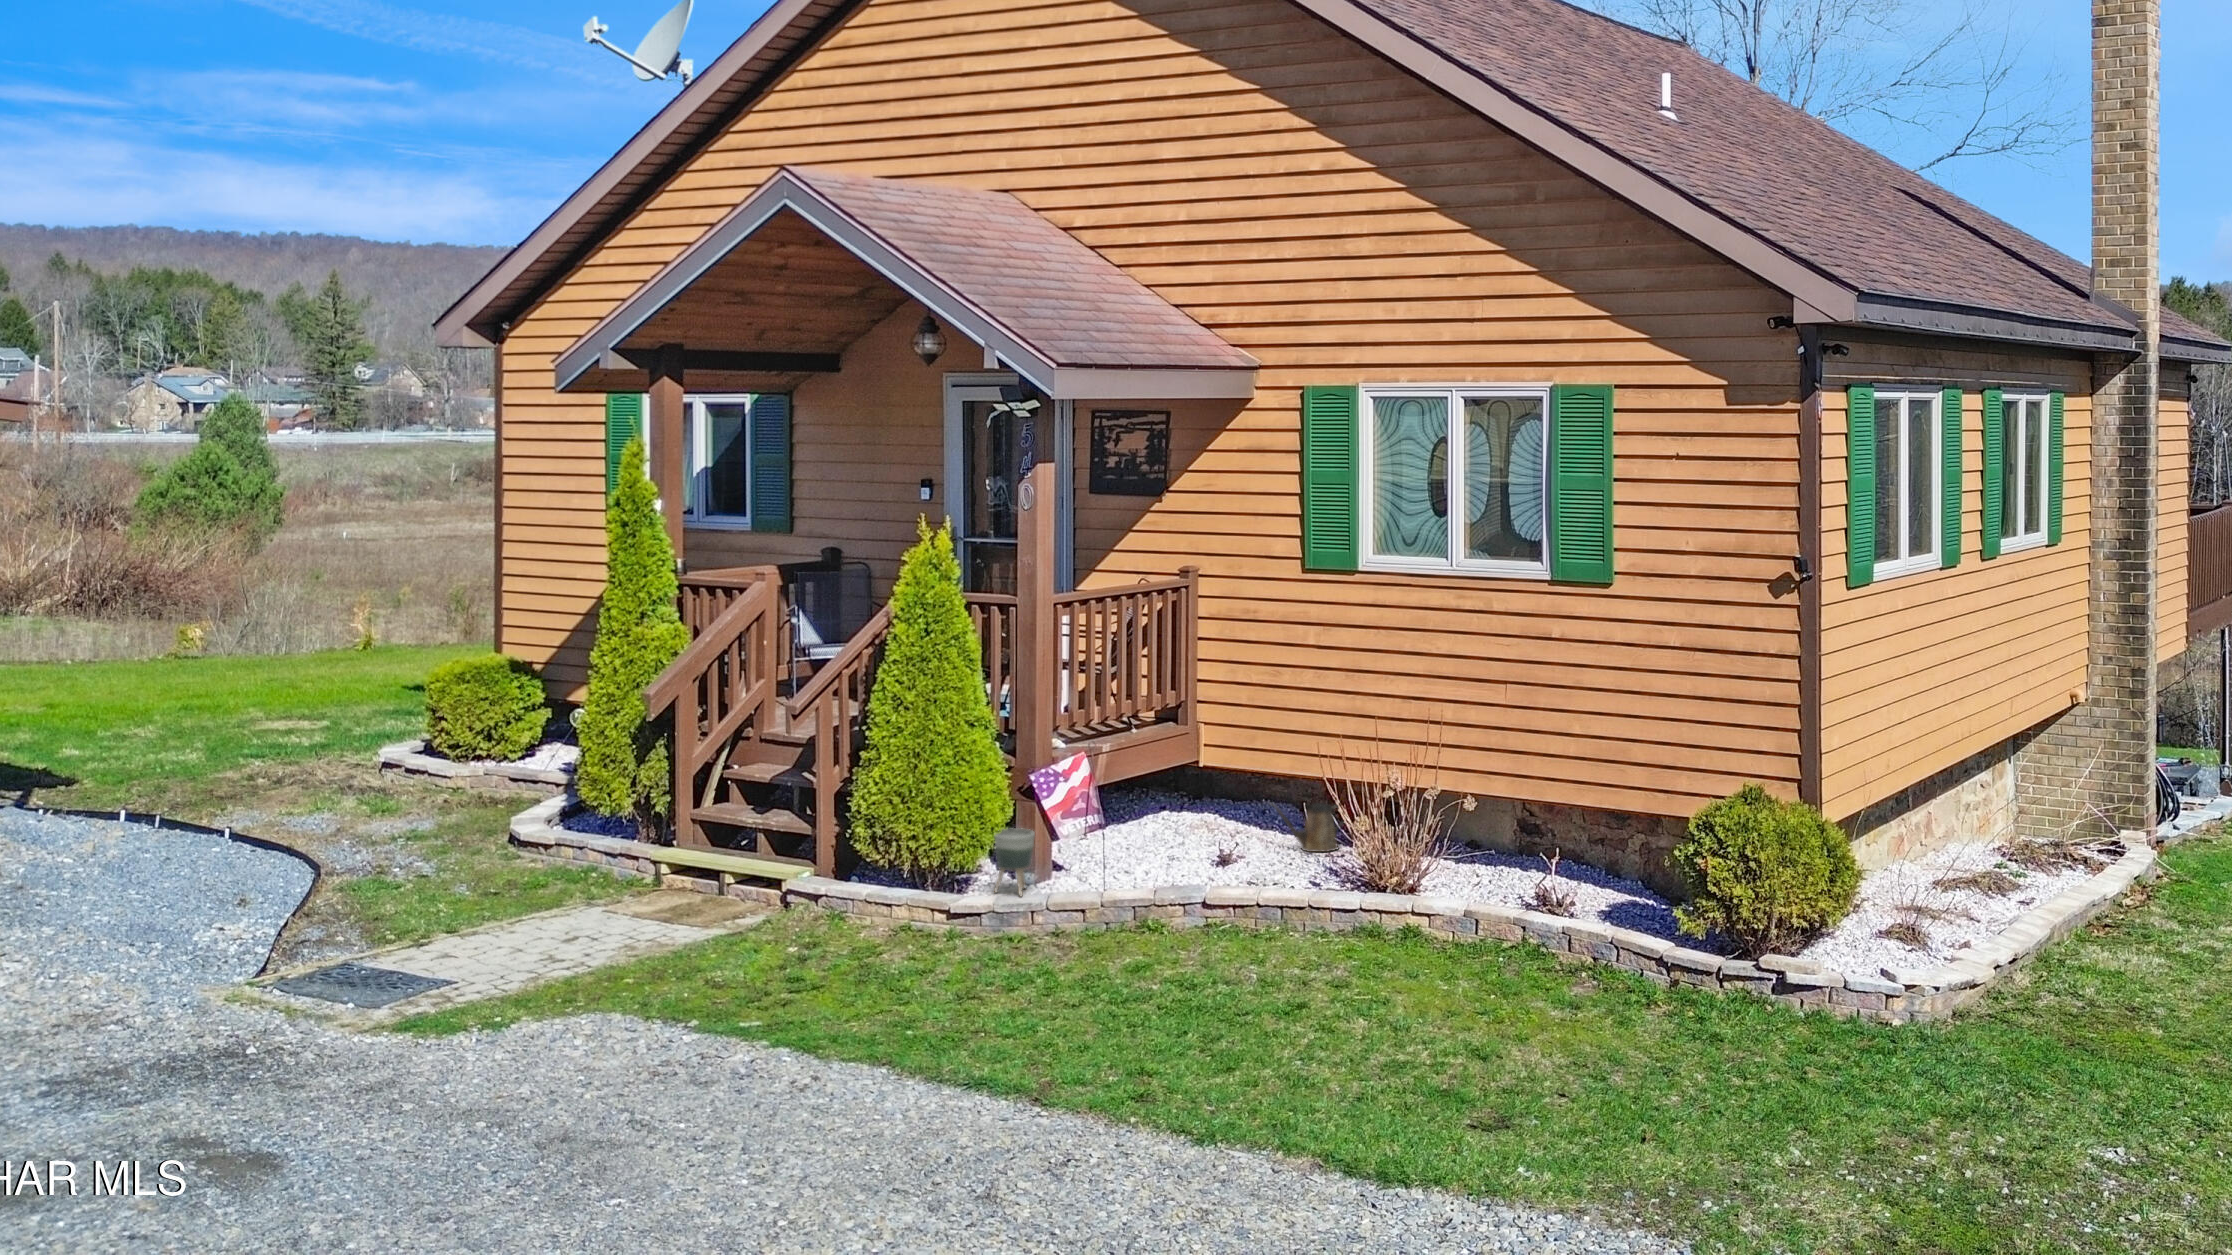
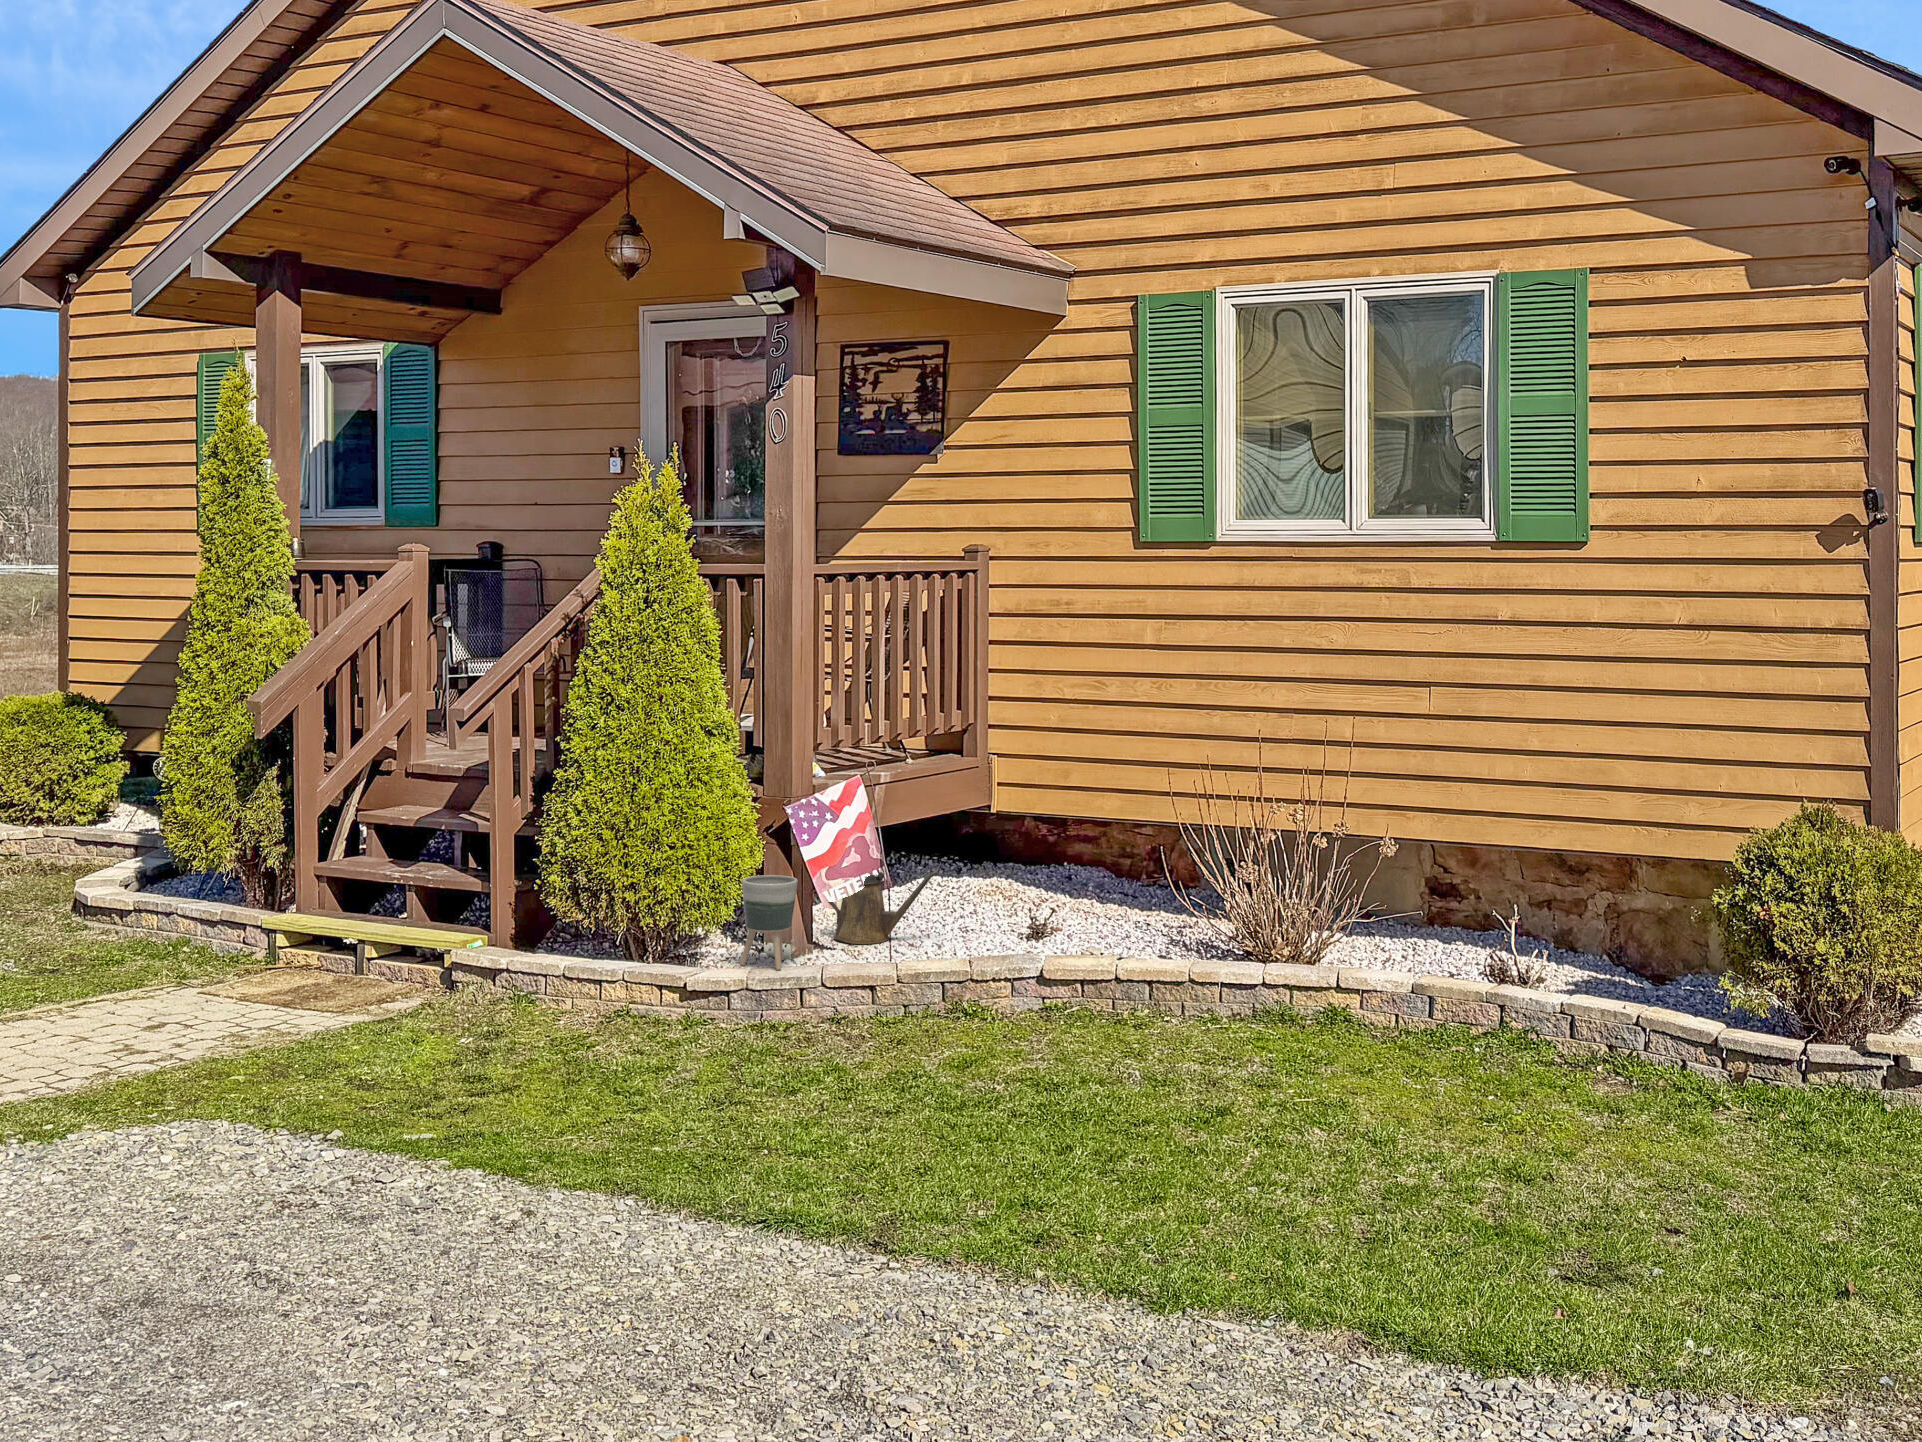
watering can: present [1271,803,1342,852] -> present [828,870,939,944]

